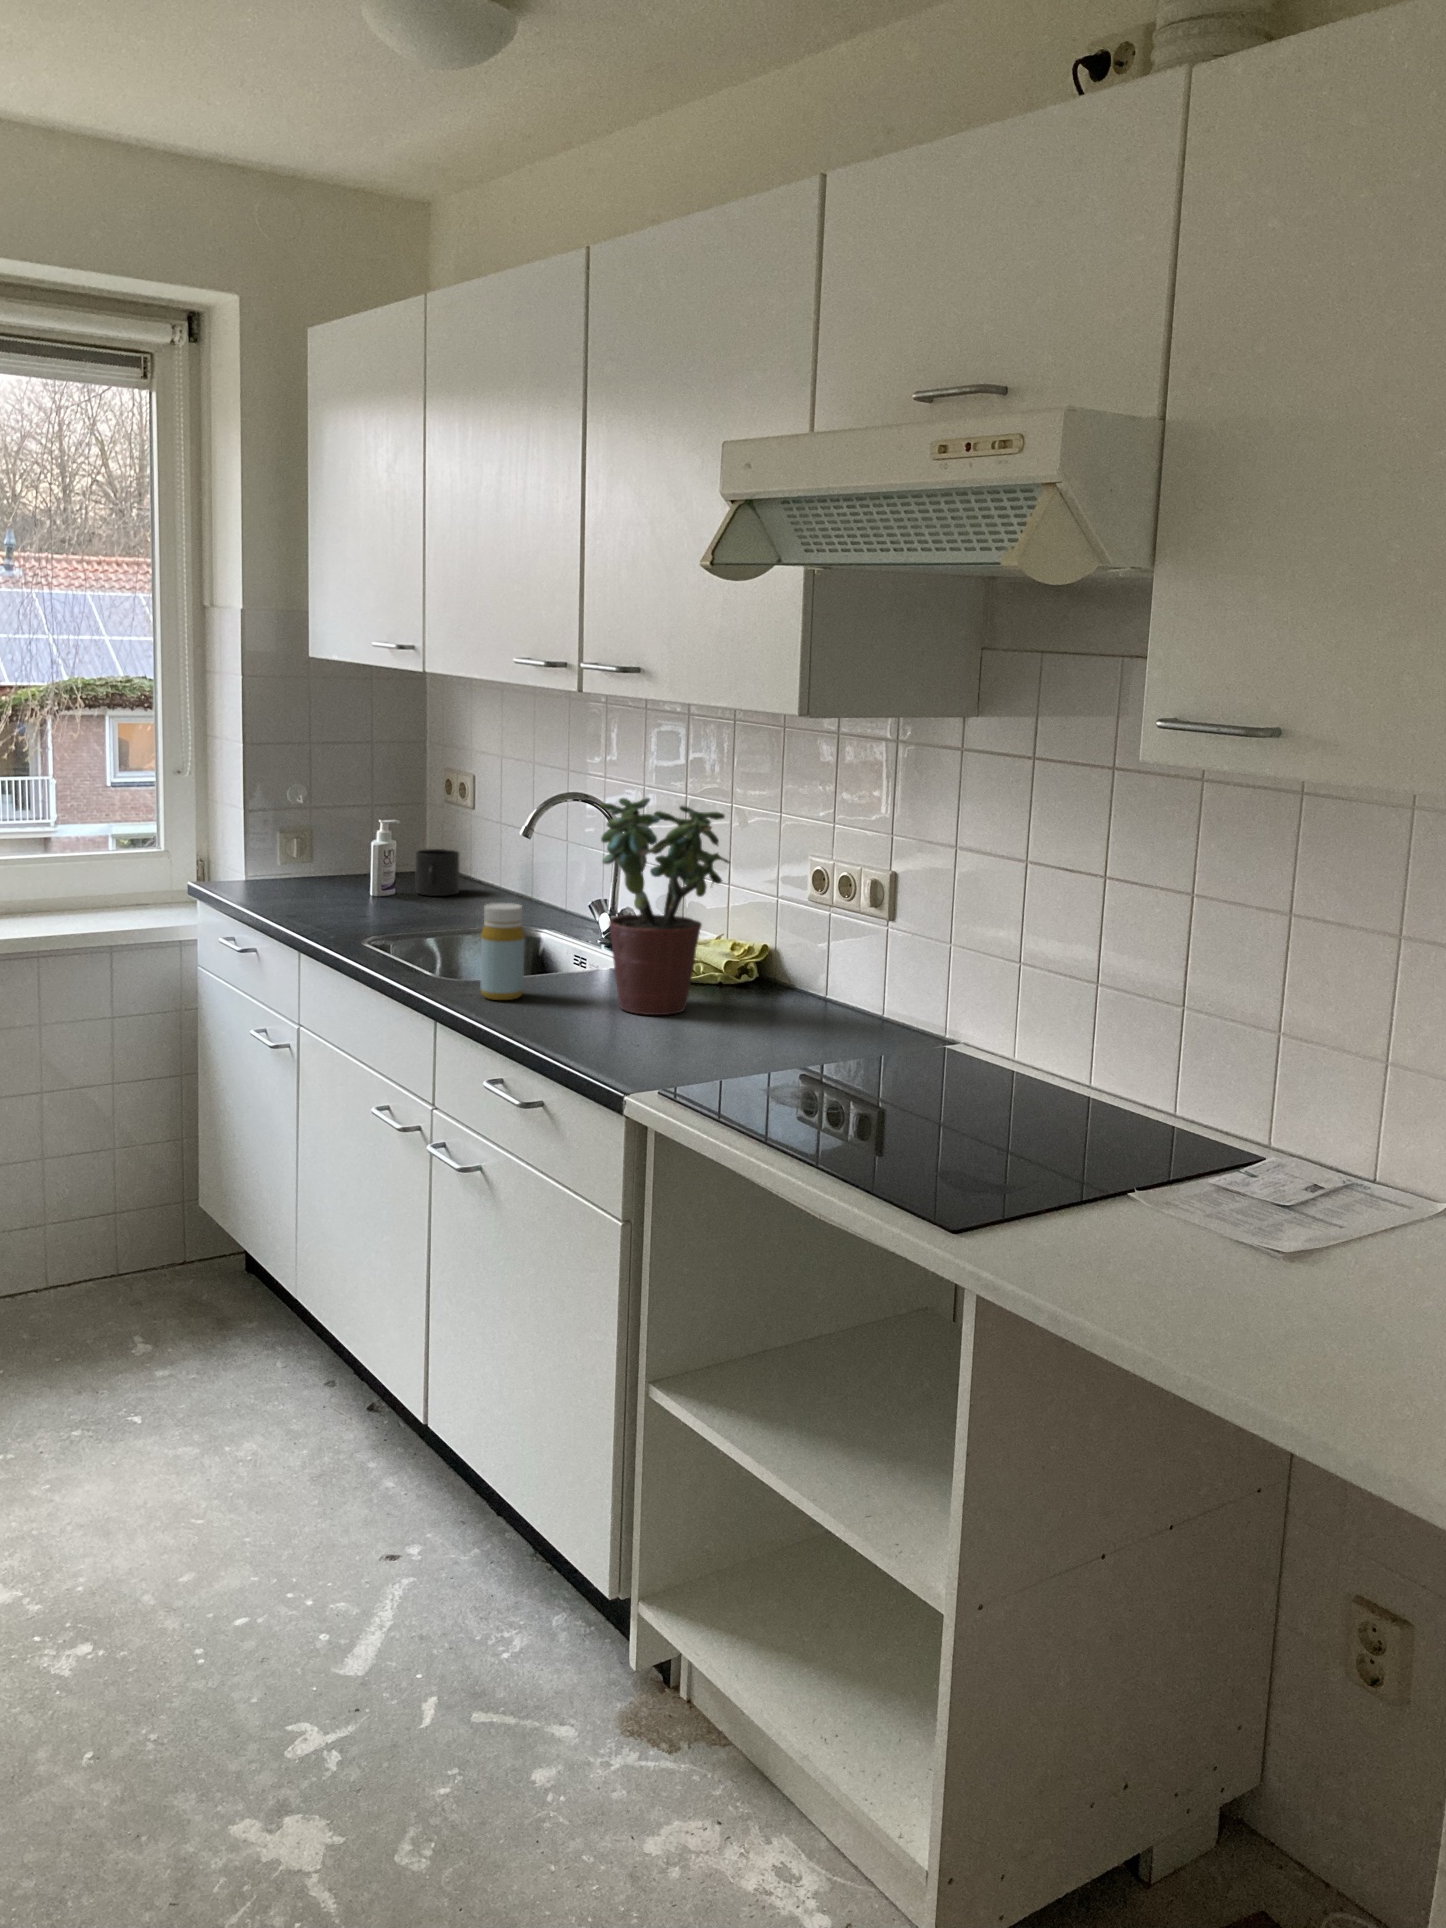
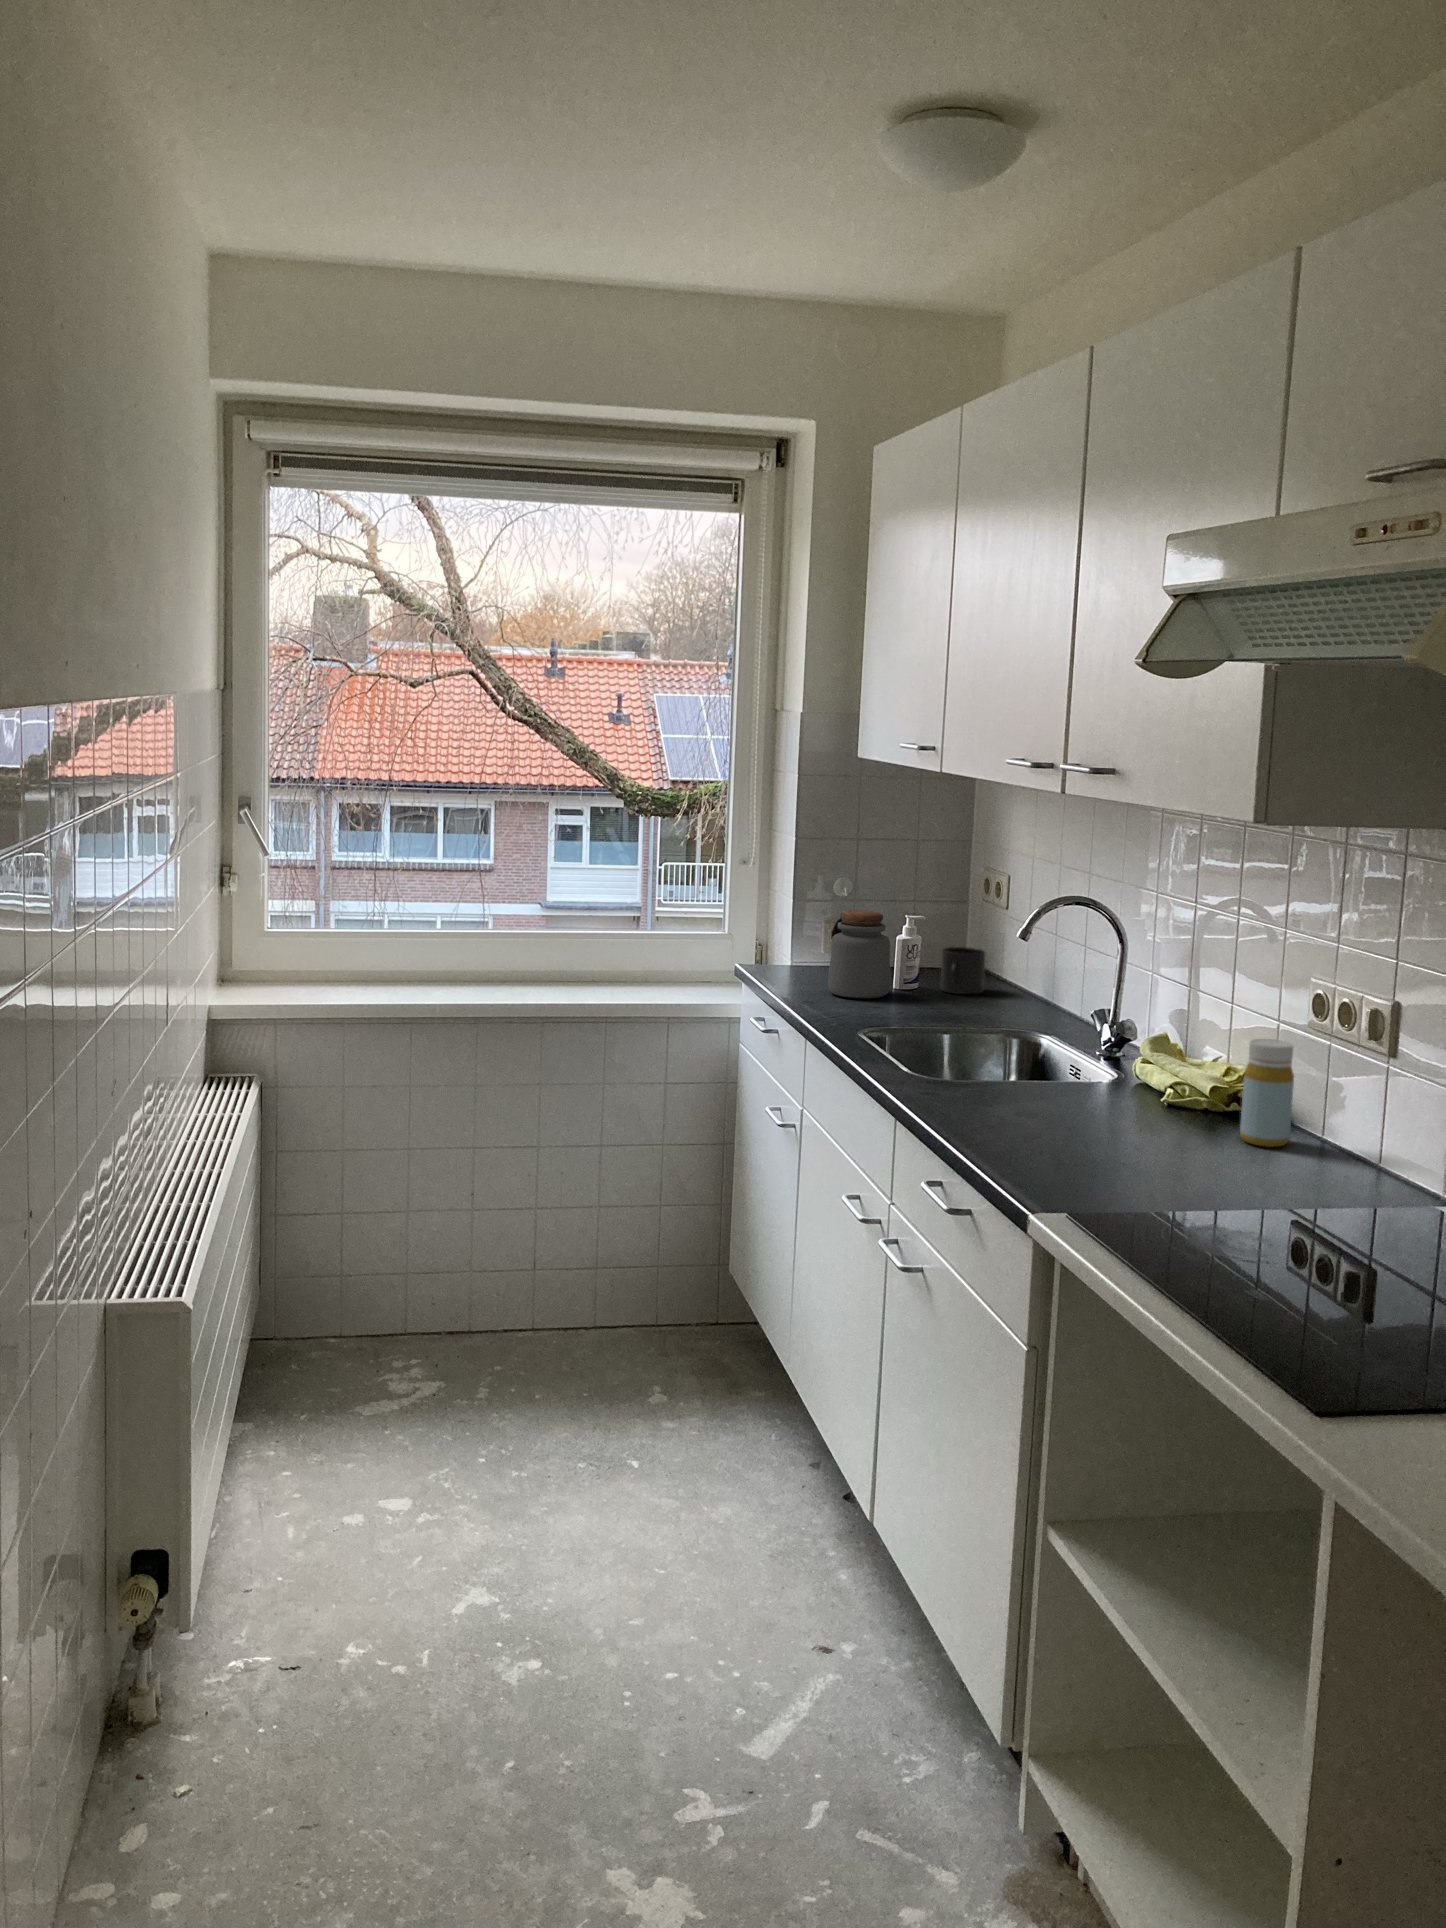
potted plant: present [600,797,730,1015] -> none [1064,905,1206,1136]
jar: none [303,816,369,906] -> present [828,910,890,998]
bottle: present [480,903,525,1000] -> present [1240,1039,1294,1147]

